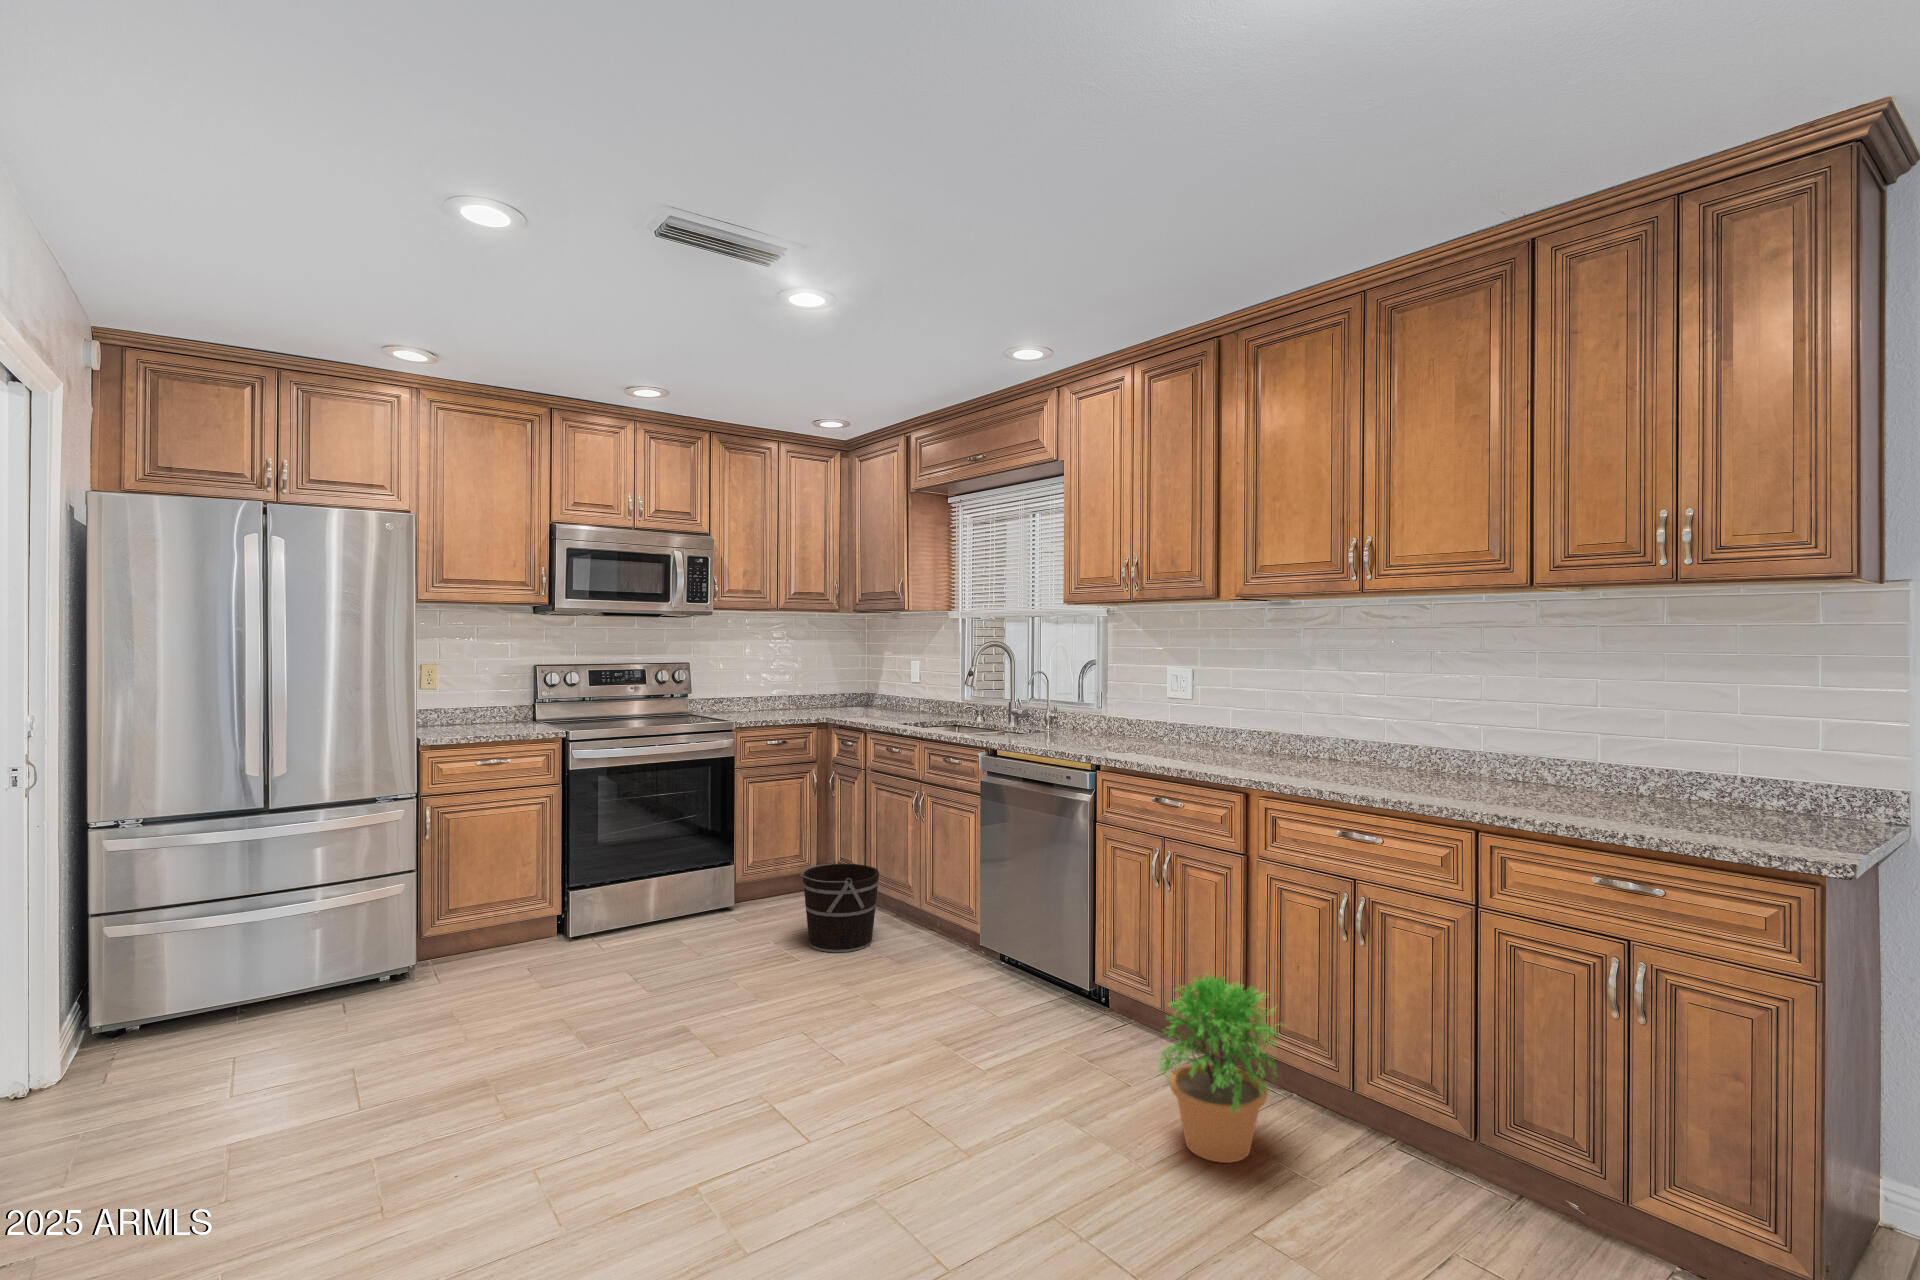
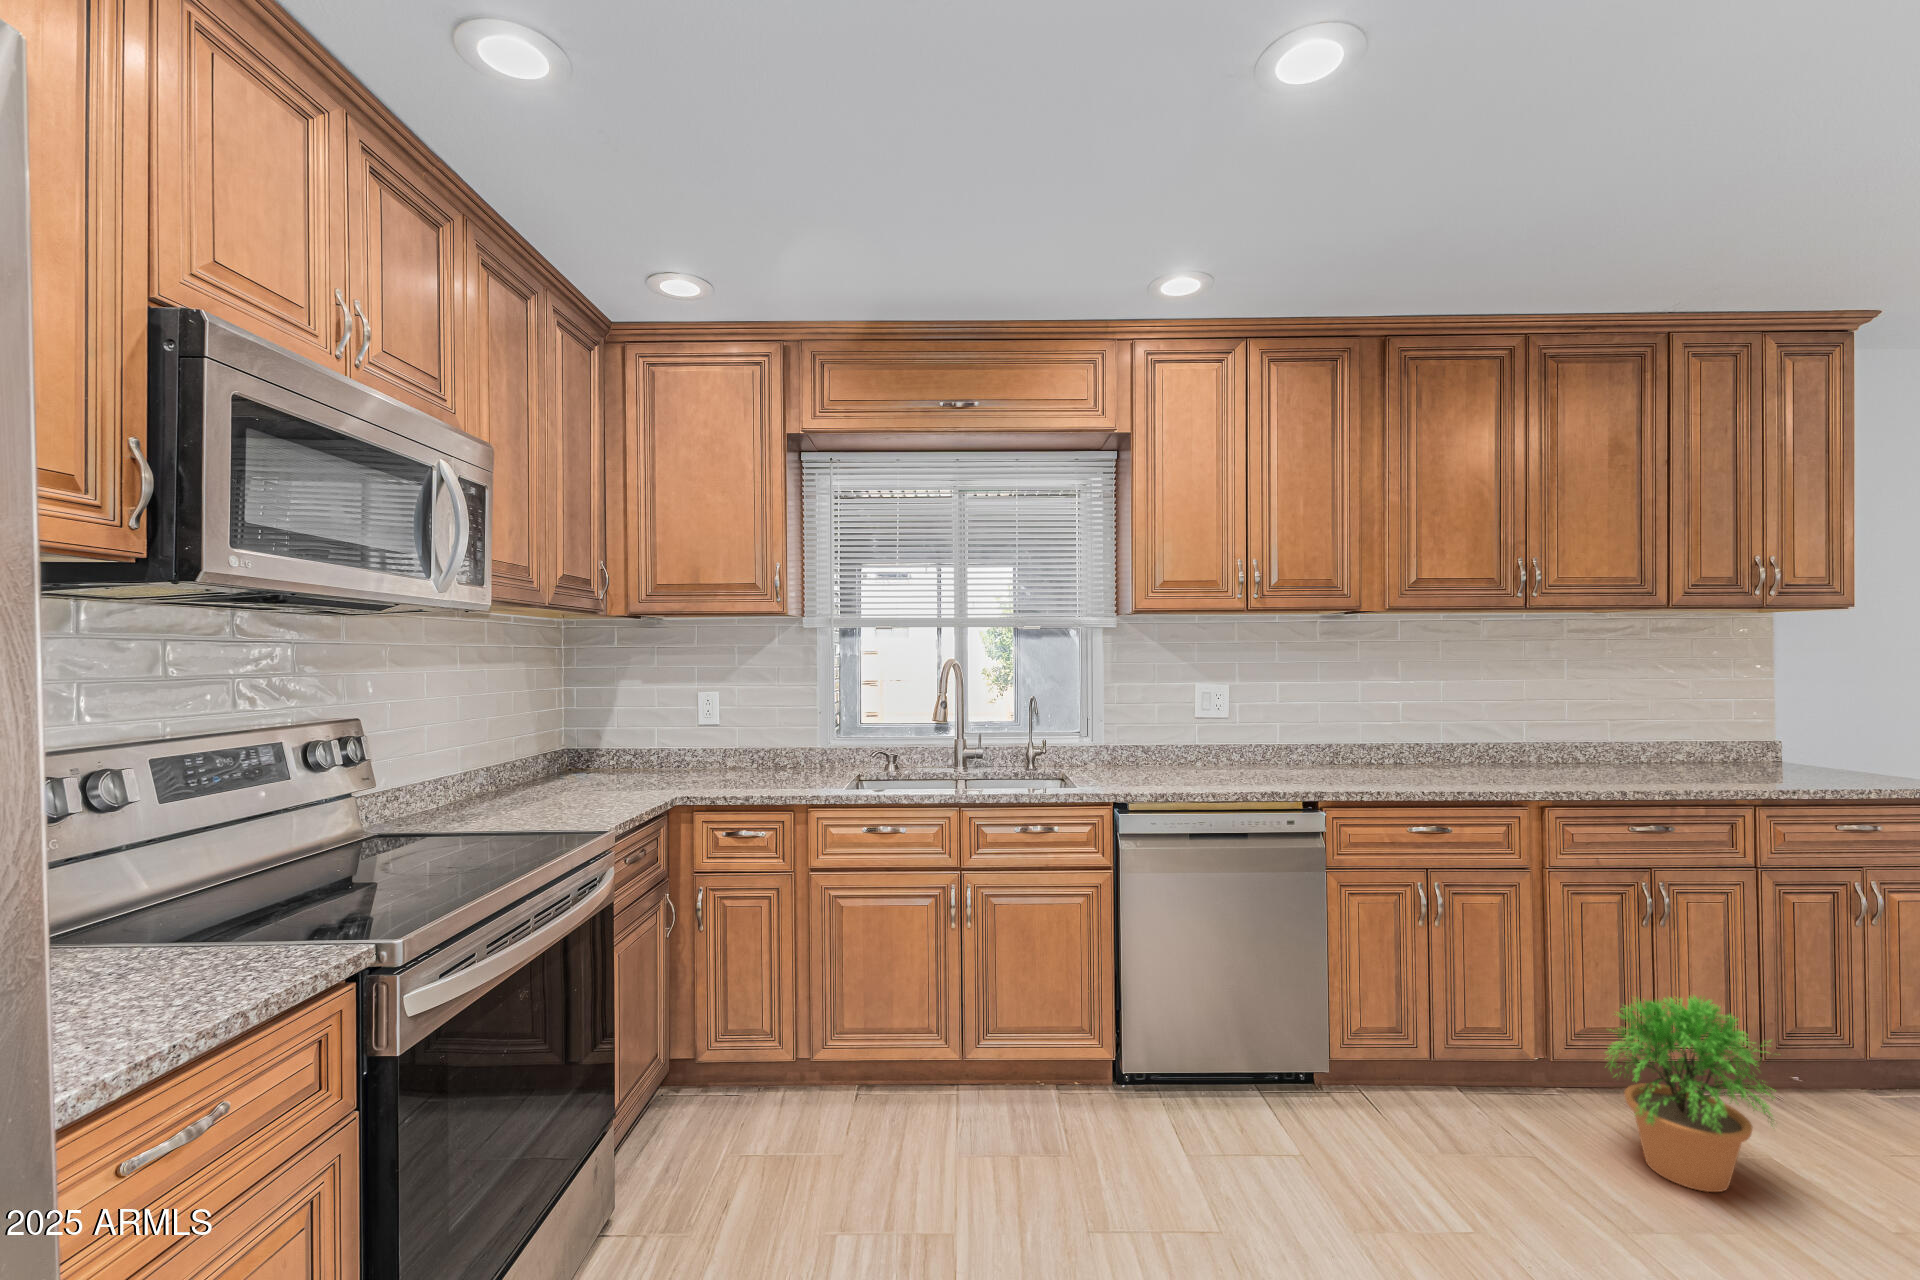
bucket: present [800,860,879,952] -> none [840,1028,974,1211]

